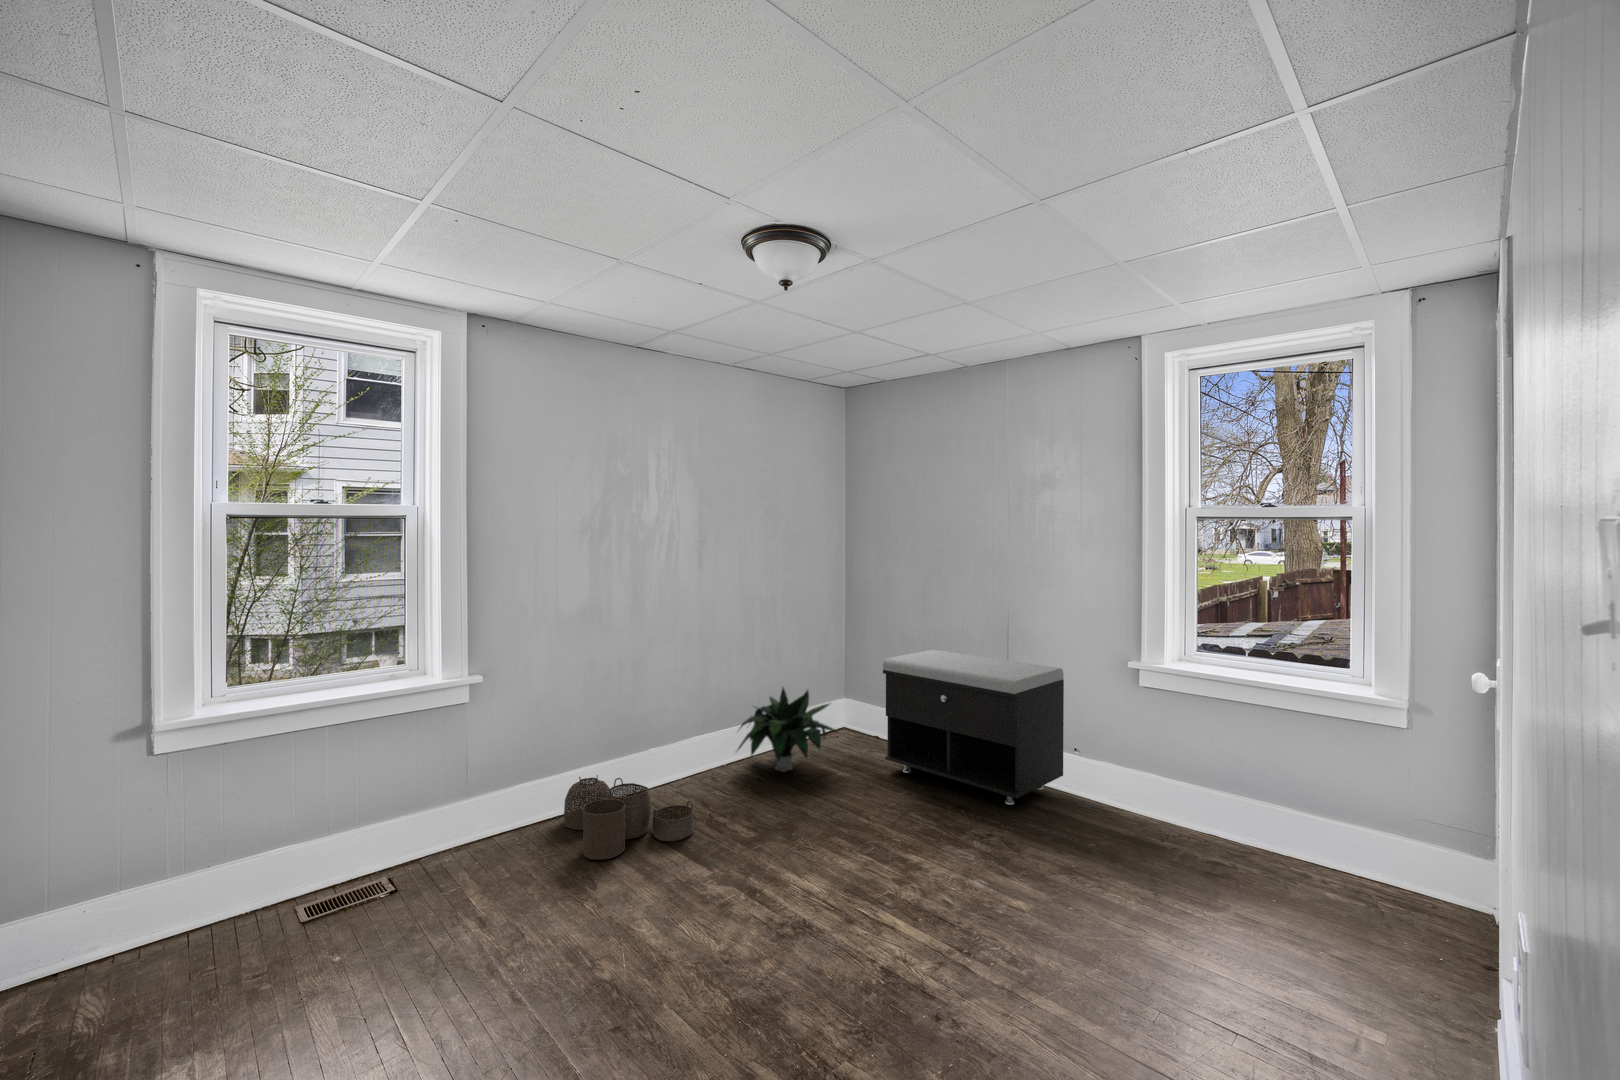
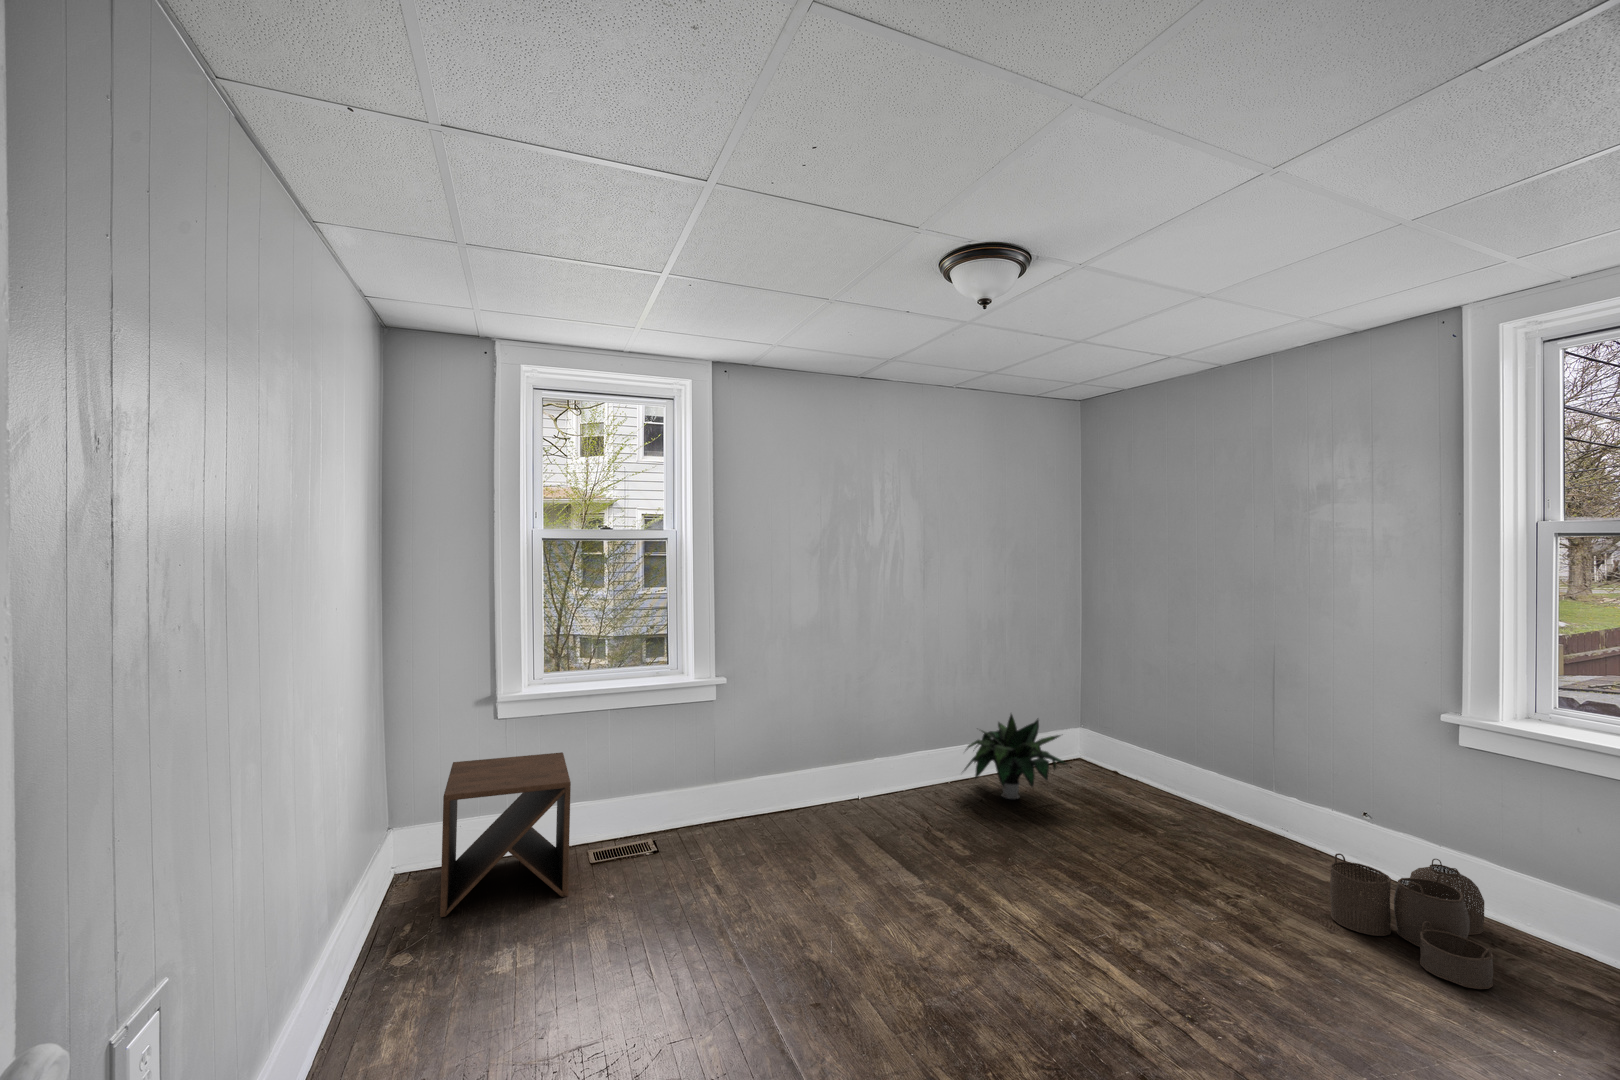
storage bench: present [883,650,1064,805] -> none [1119,688,1347,872]
woven basket: present [564,775,694,859] -> present [1330,853,1493,989]
side table: none [57,793,268,1046] -> present [440,752,571,917]

